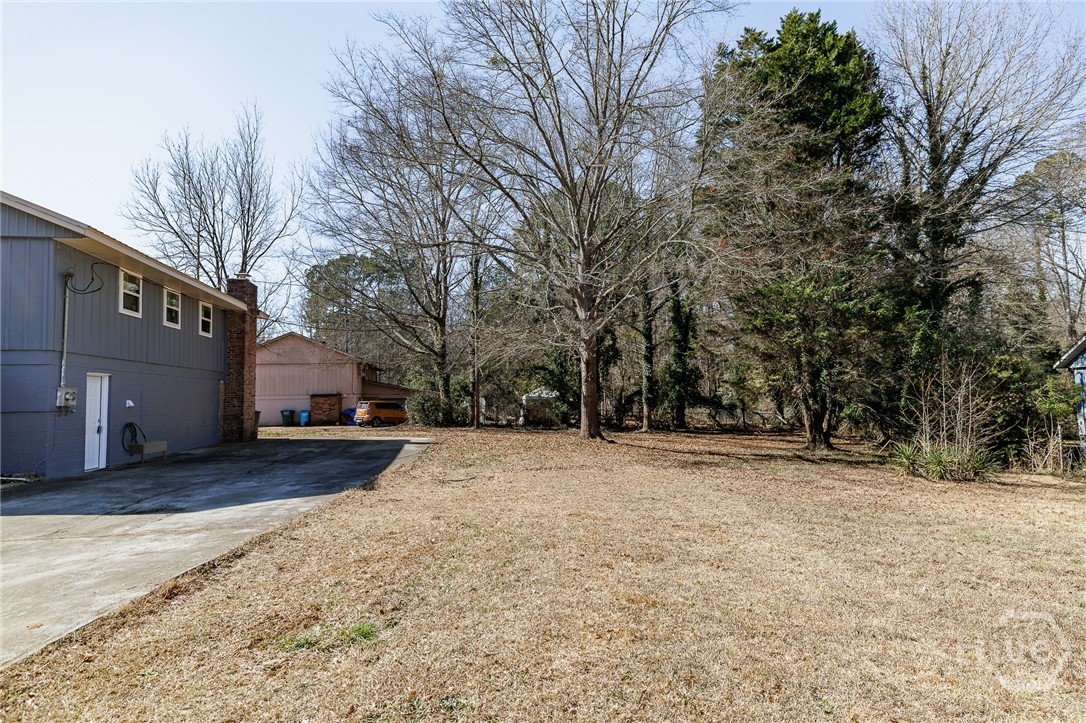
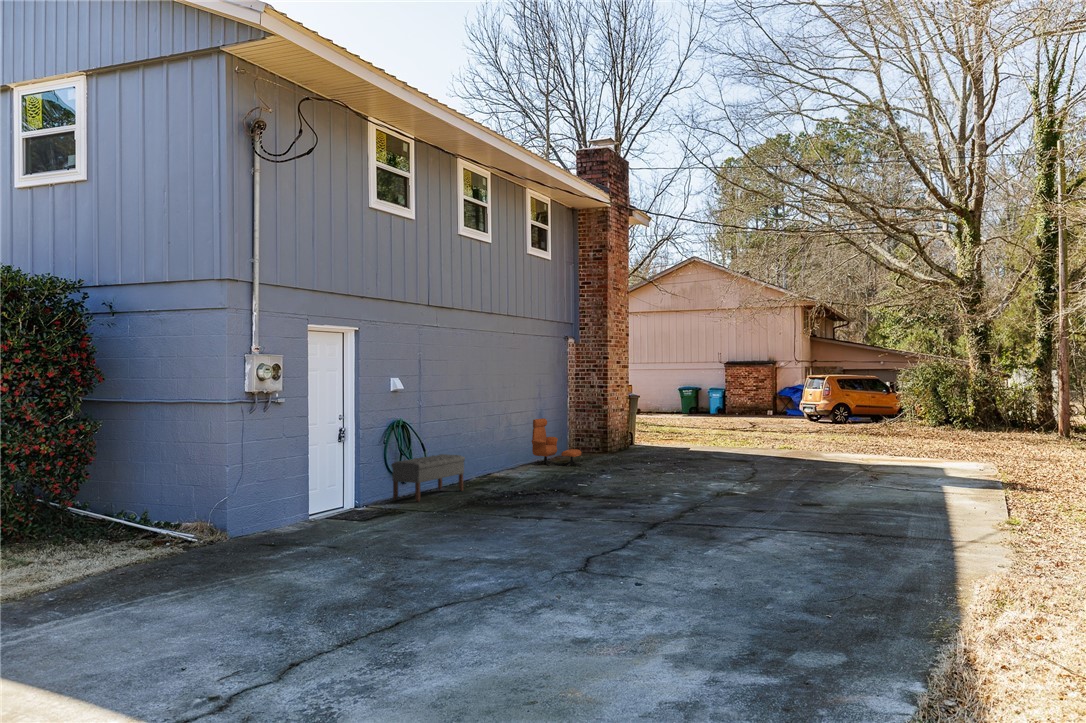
lounge chair: none [199,424,230,449] -> present [532,418,582,467]

